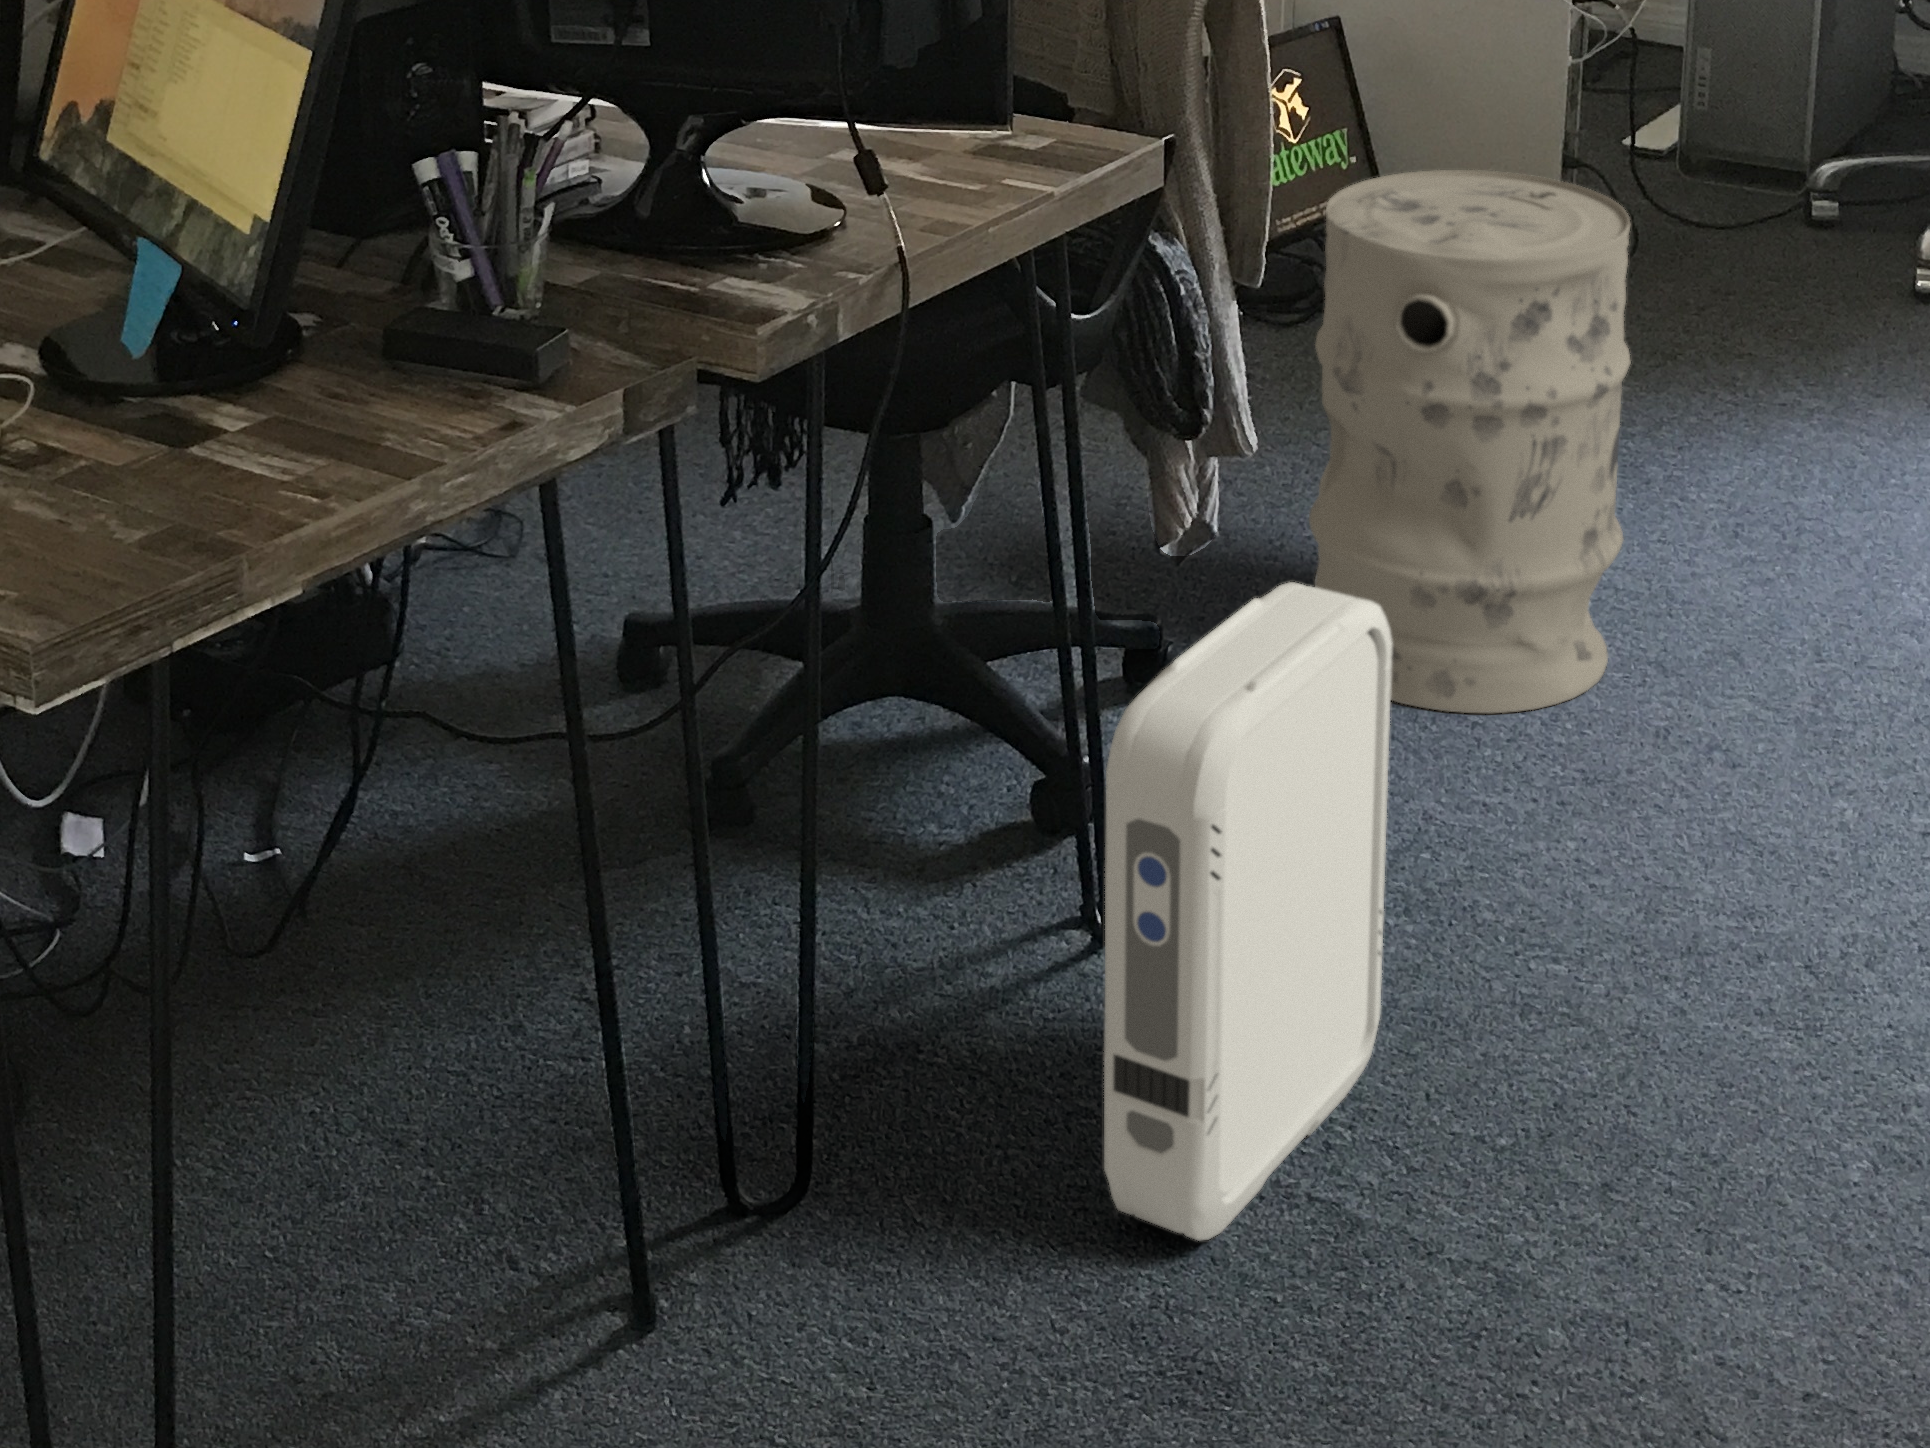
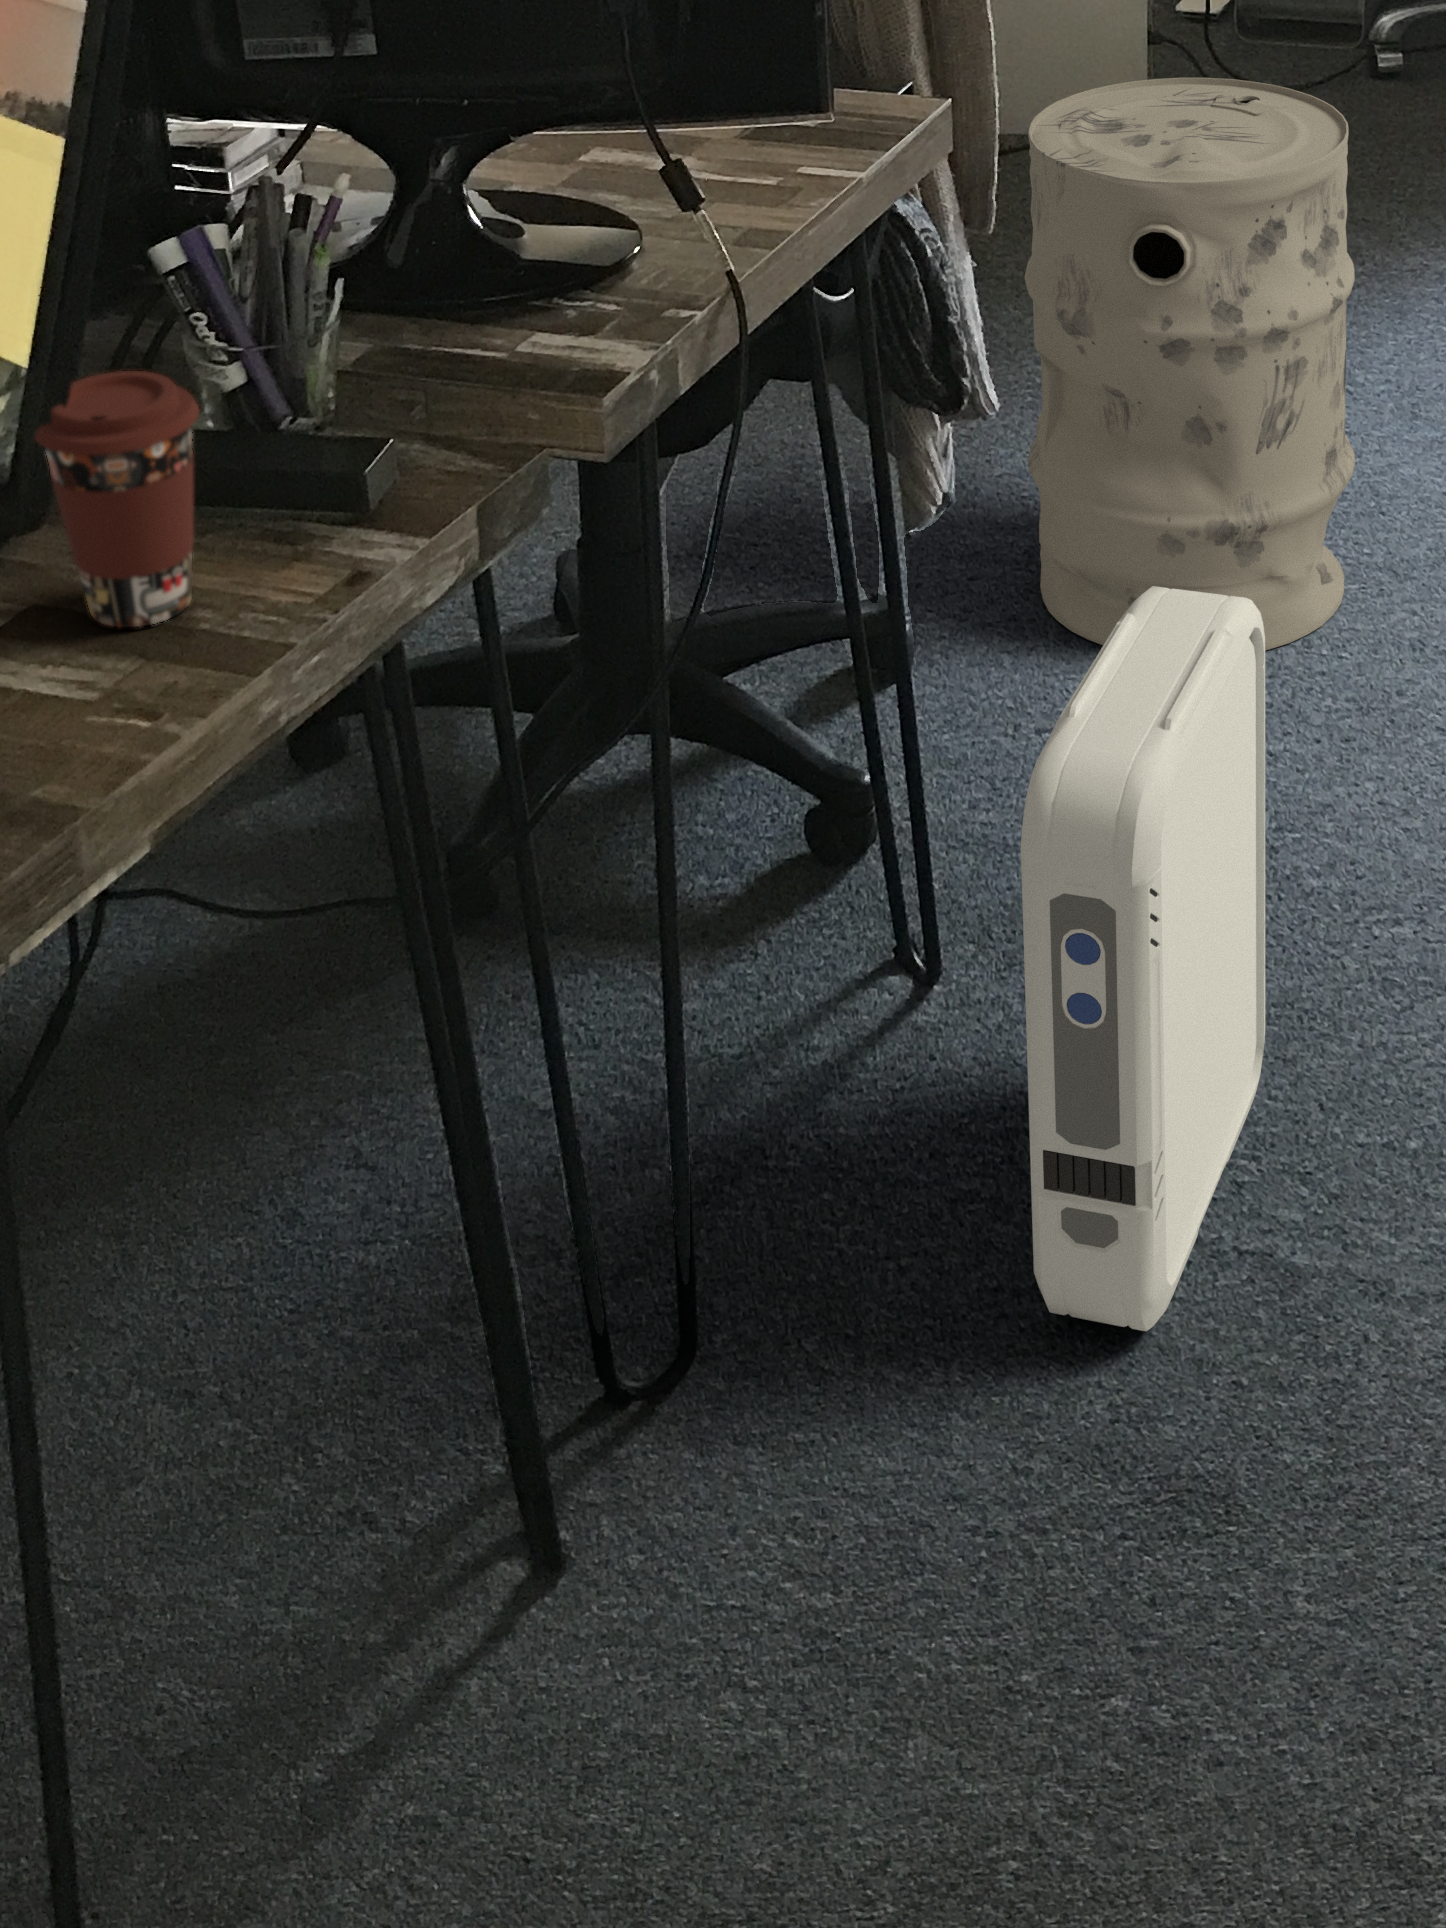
coffee cup: none [275,241,402,440] -> present [35,371,199,628]

